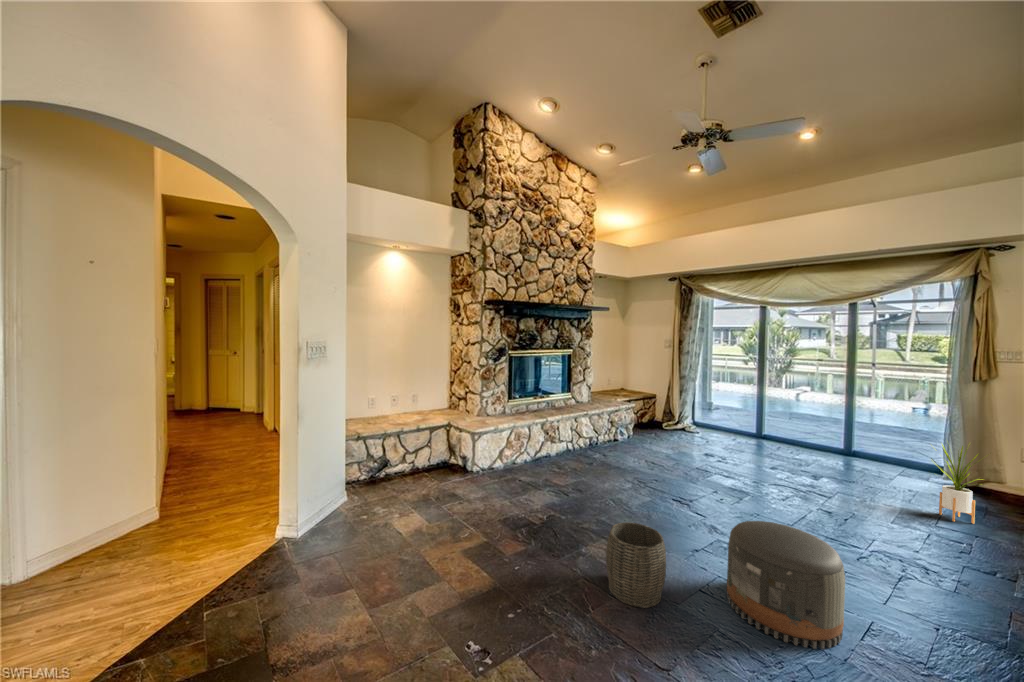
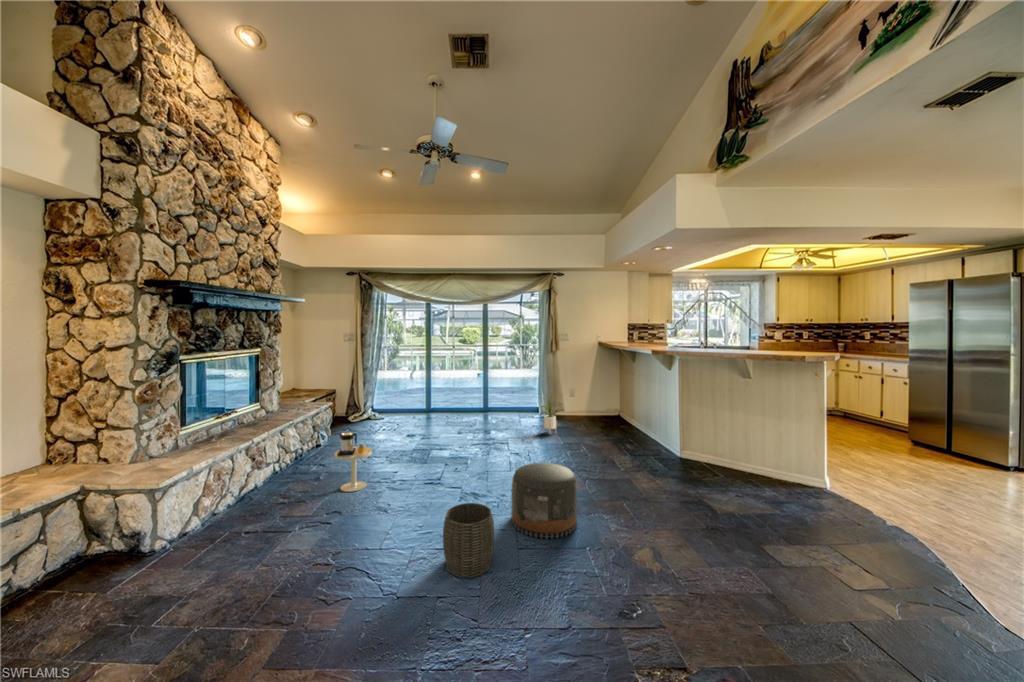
side table: none [593,429,627,486] -> present [334,432,372,492]

